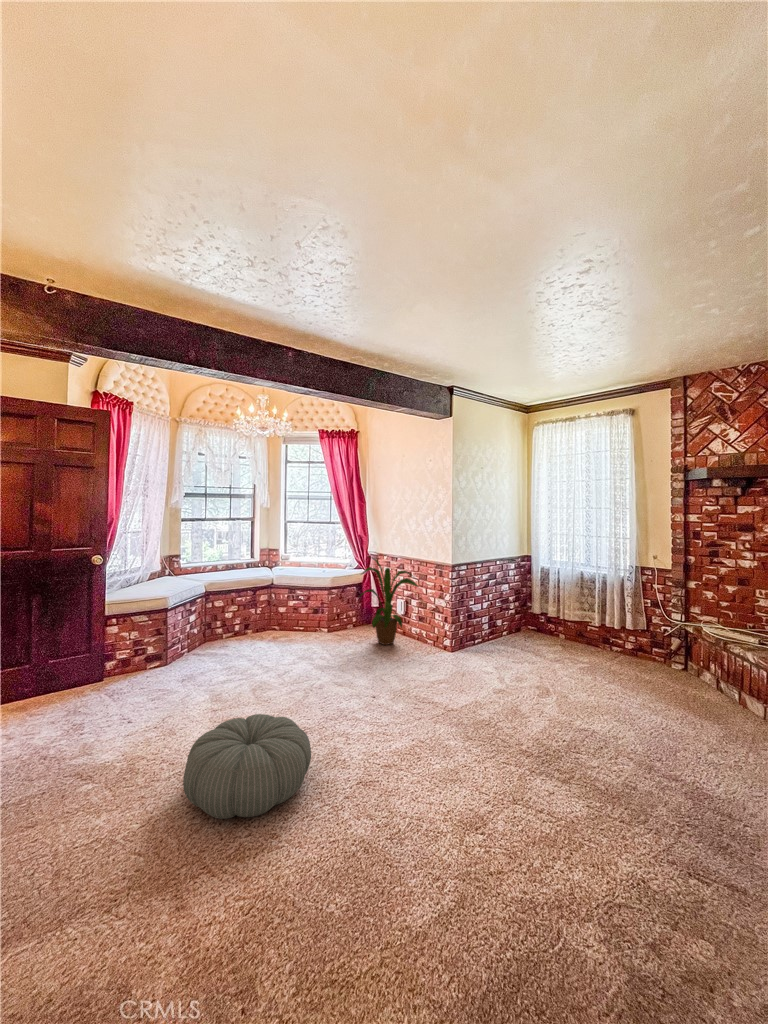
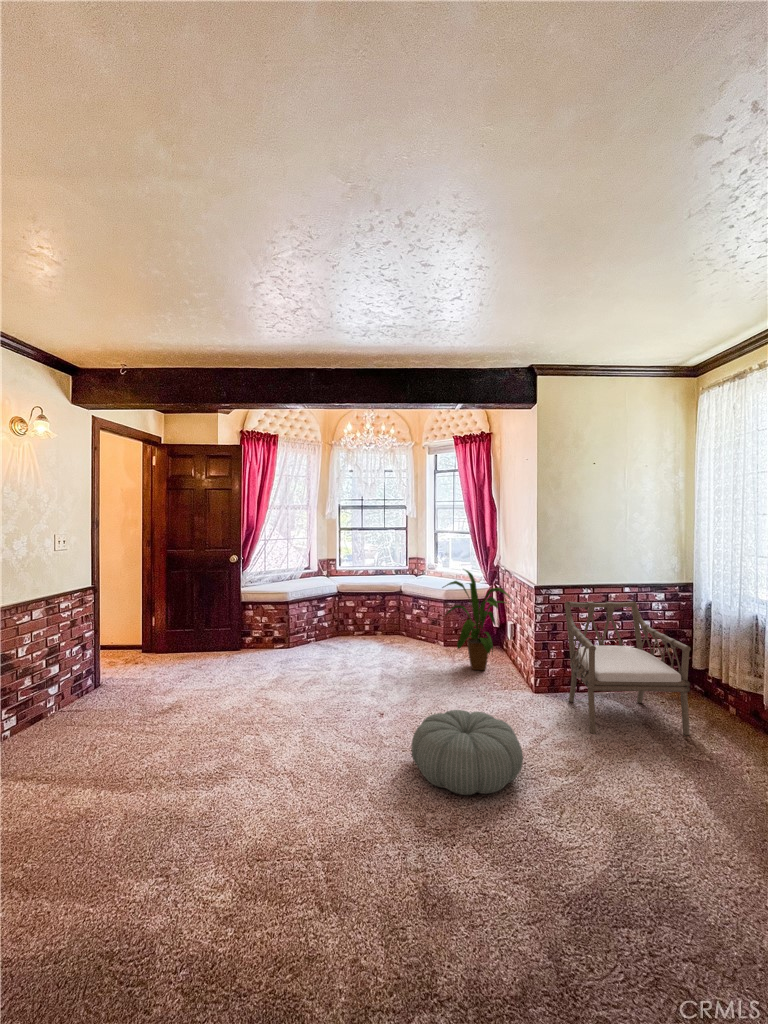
armchair: none [472,572,562,668] -> present [565,601,691,735]
pouf: present [183,714,311,819] -> present [411,710,523,795]

